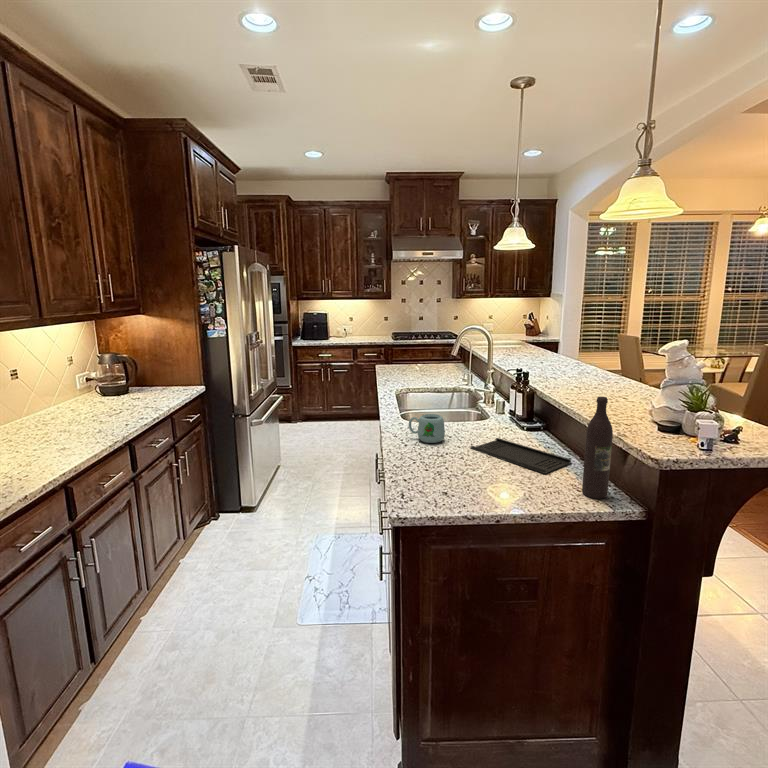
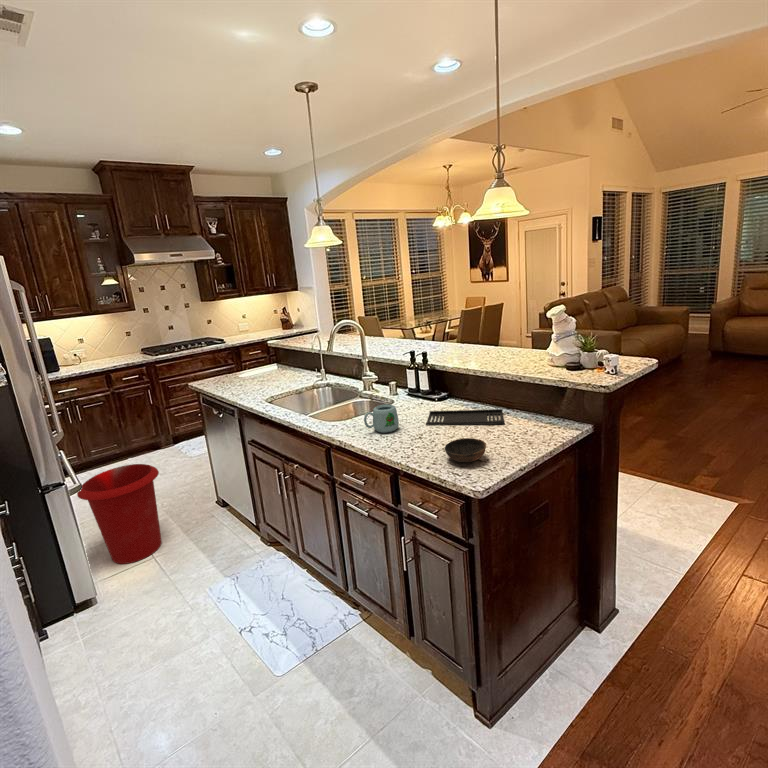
wine bottle: present [582,396,613,499] -> none [541,352,560,428]
waste bin: none [273,419,330,495] -> present [77,464,162,564]
bowl: none [415,464,461,489] -> present [445,438,486,462]

